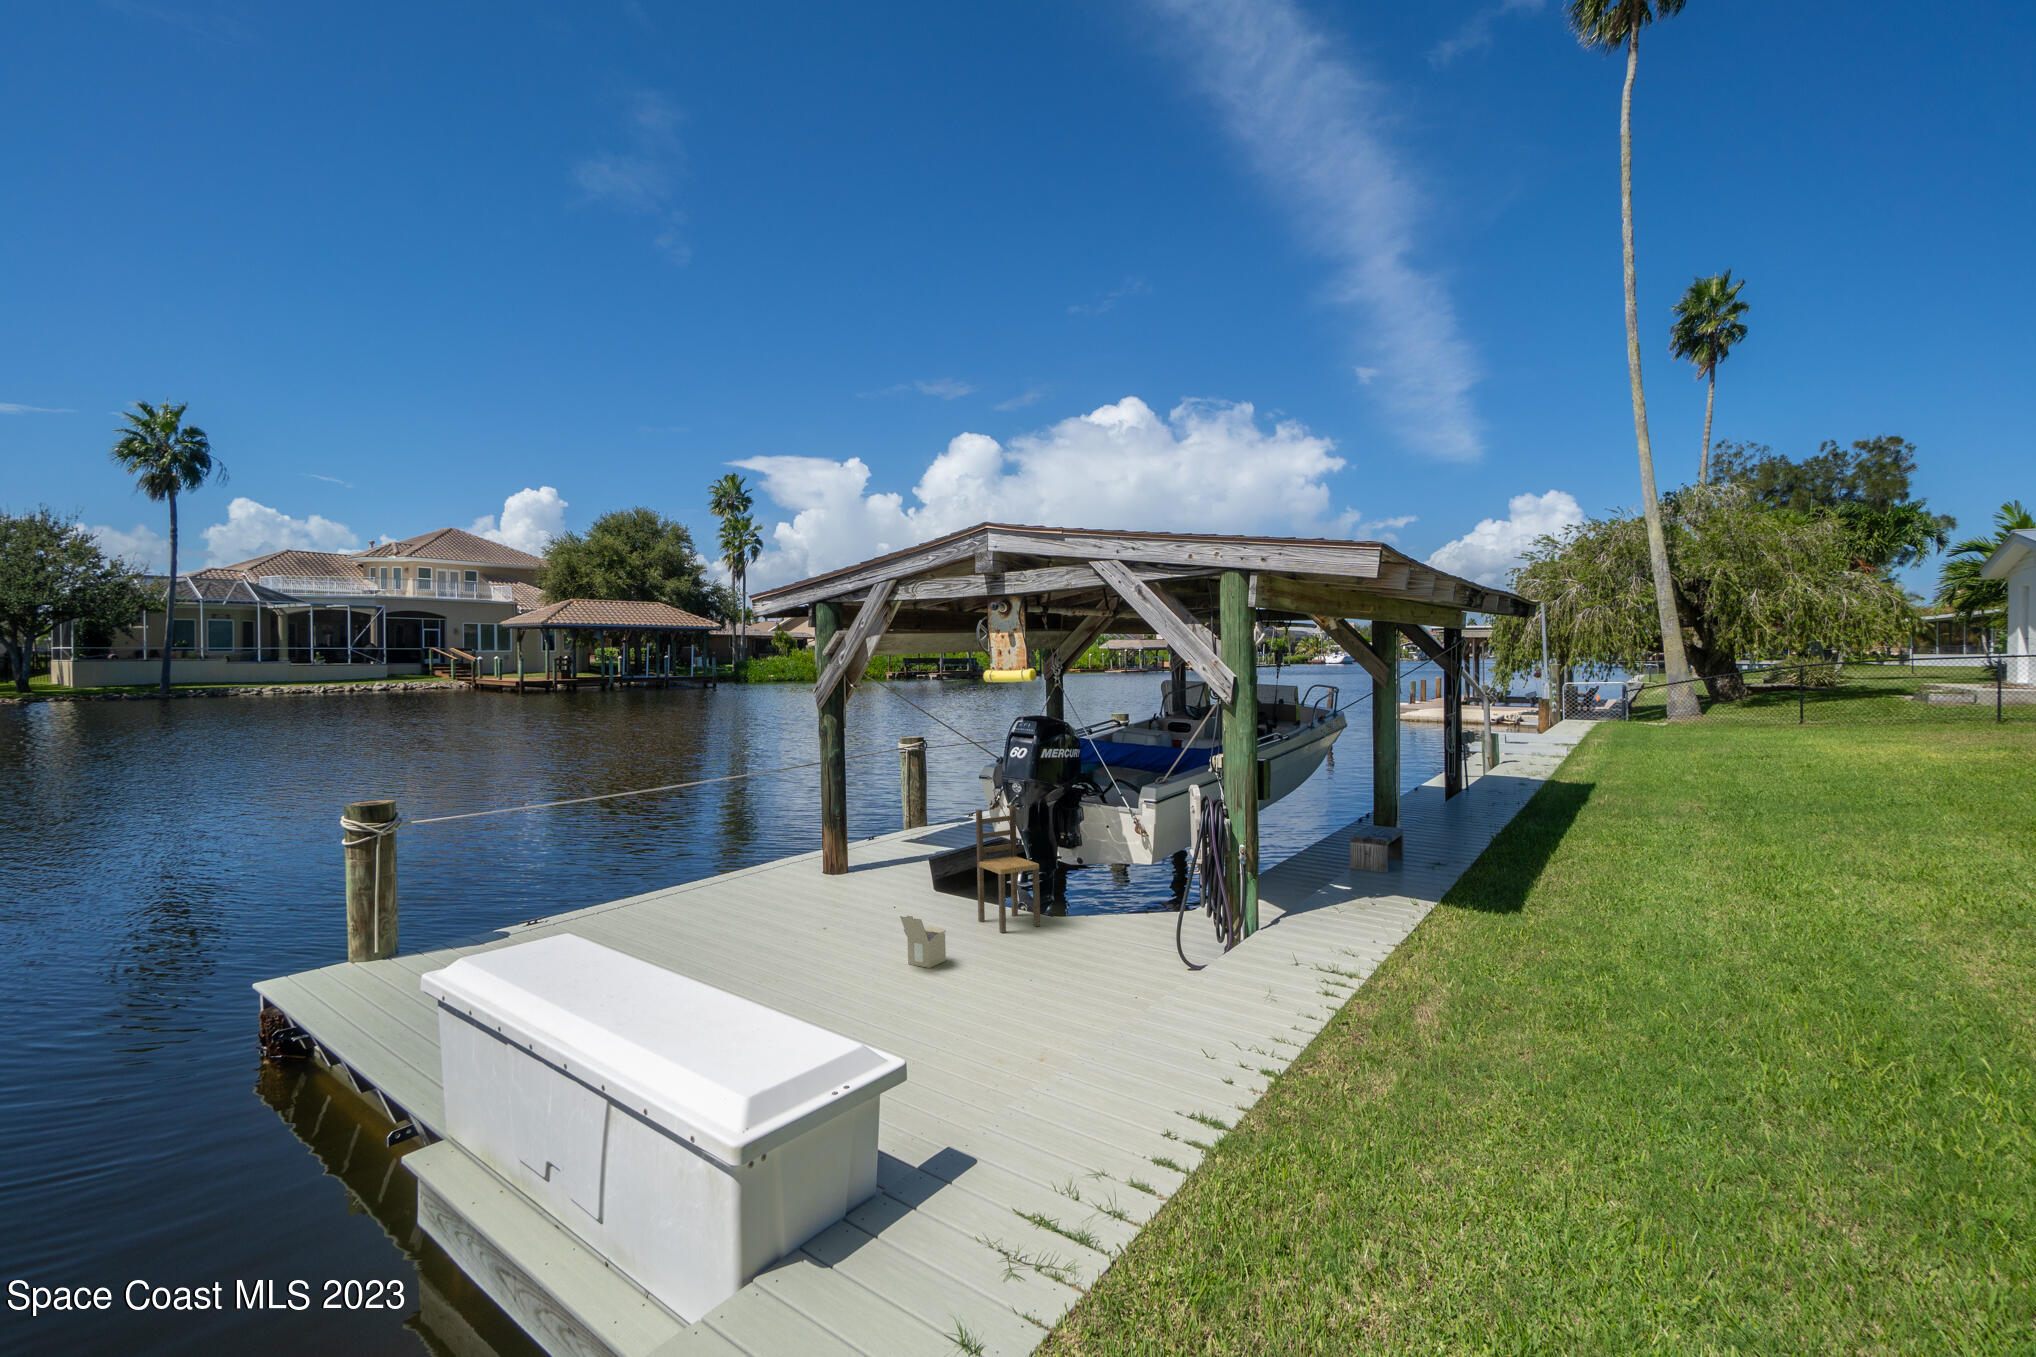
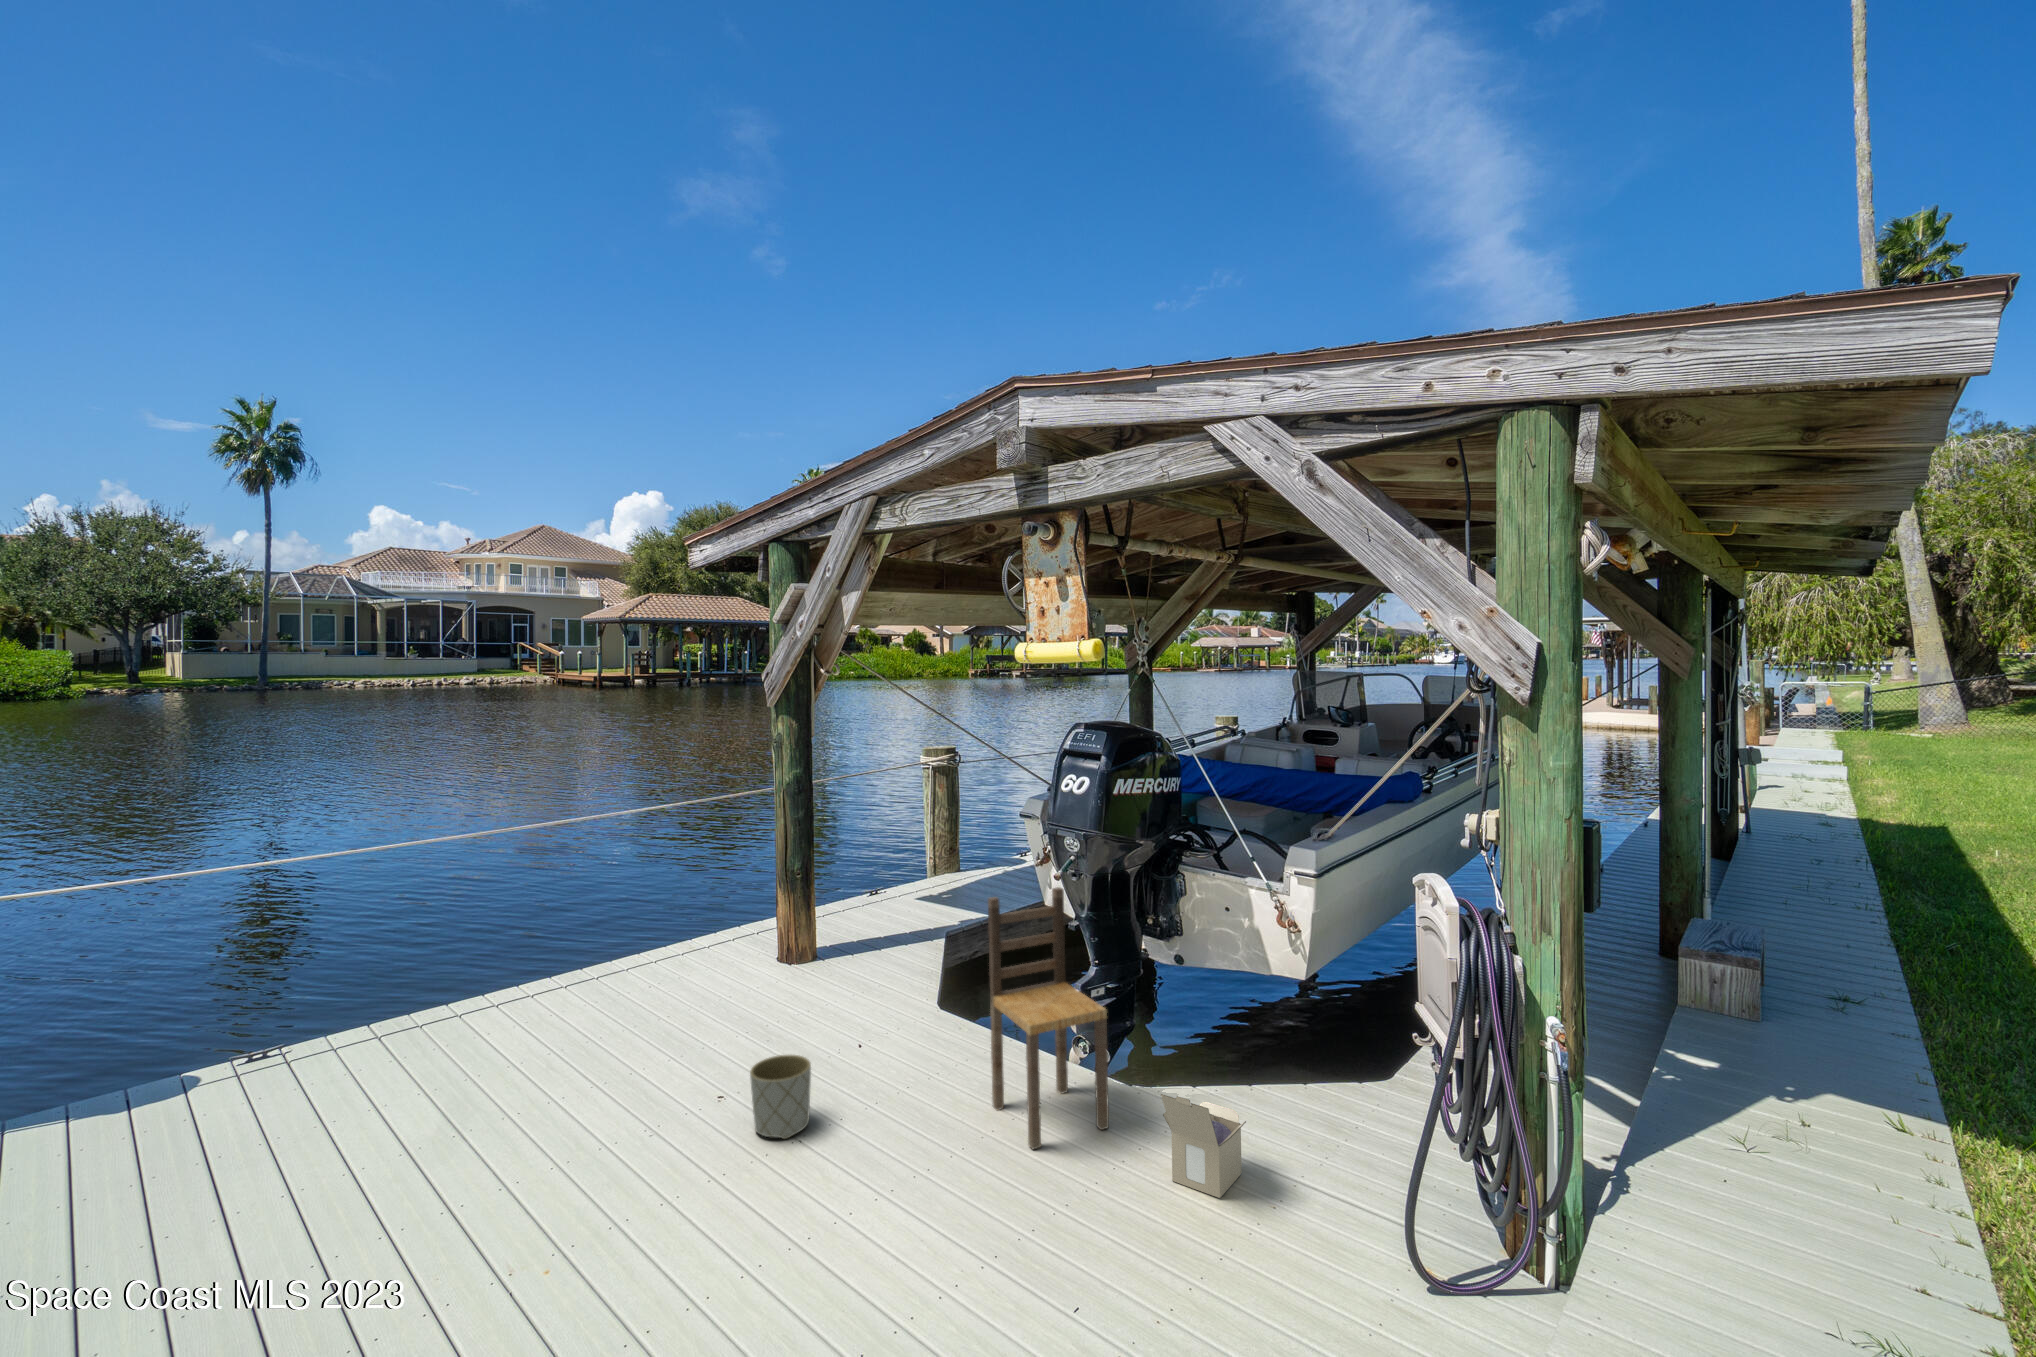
planter: none [853,895,884,934] -> present [750,1055,811,1139]
cardboard box: present [900,916,946,968] -> present [1161,1094,1246,1198]

